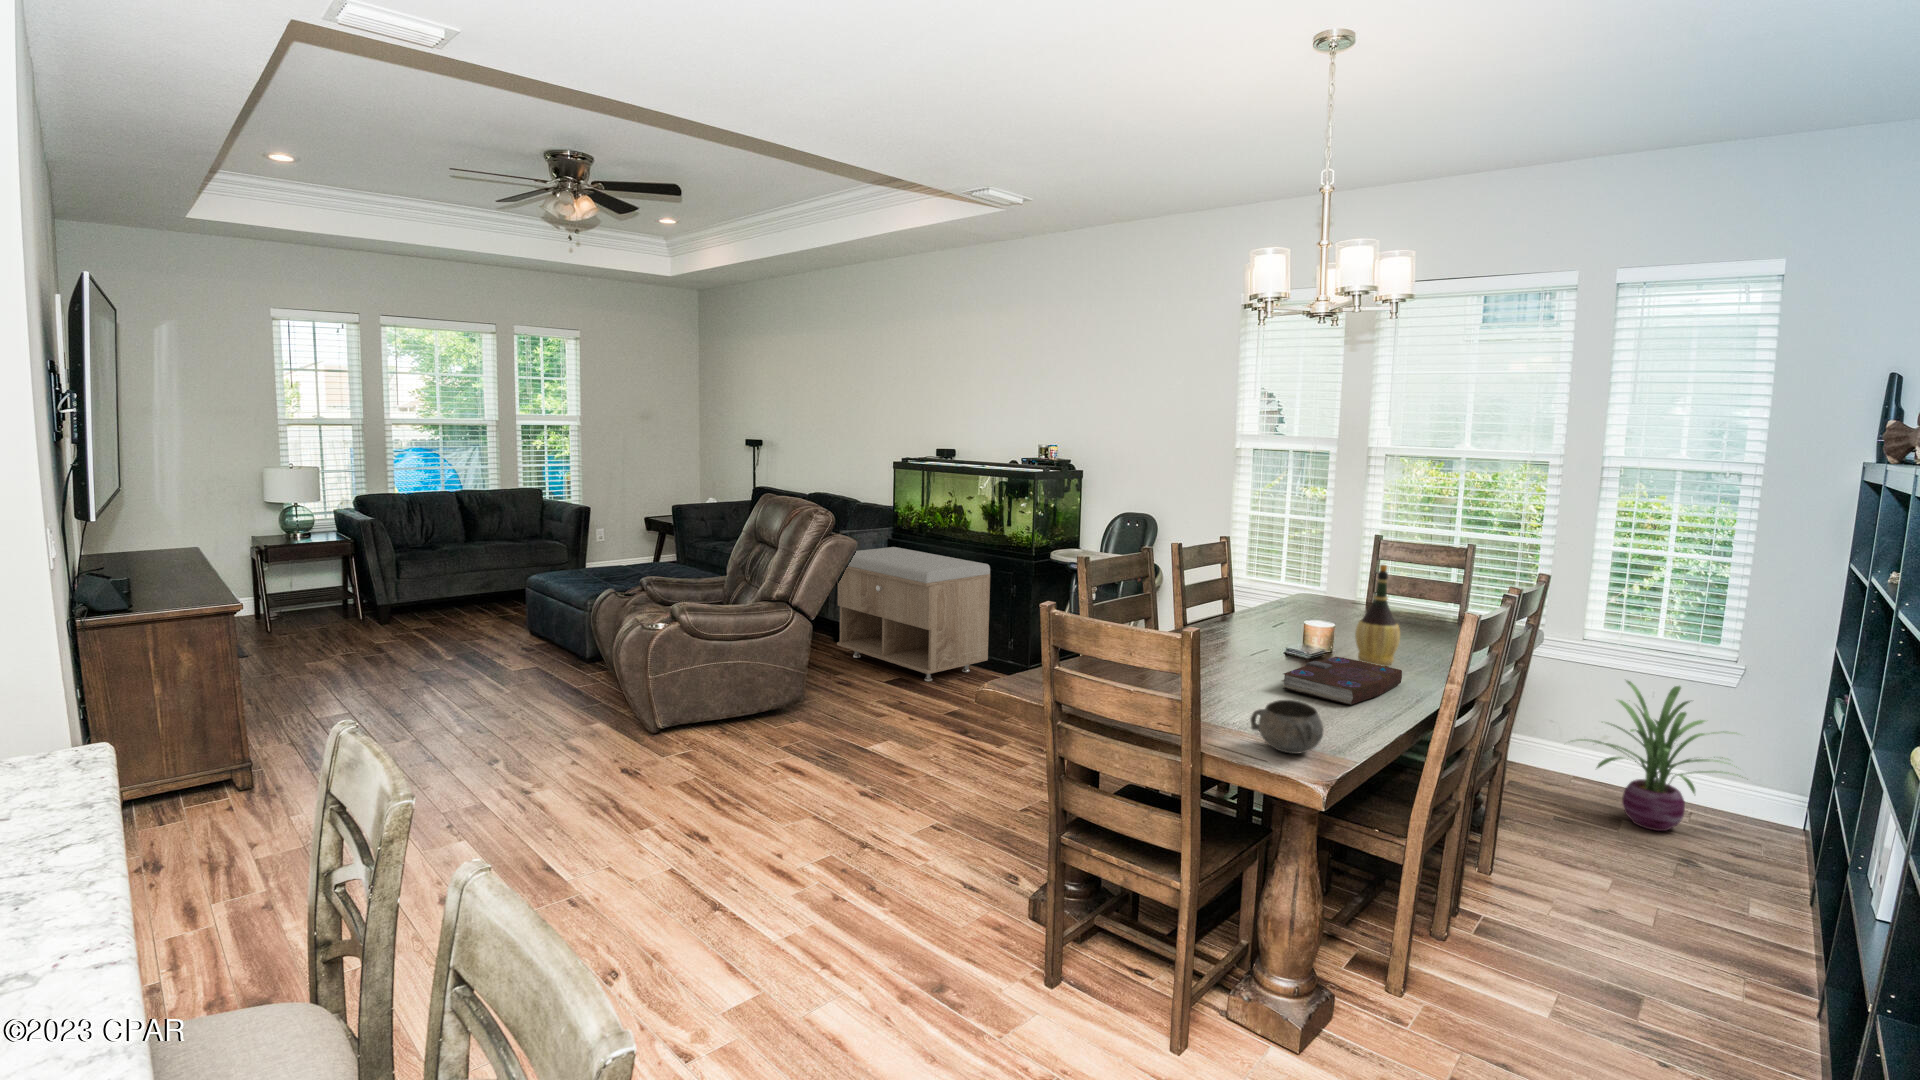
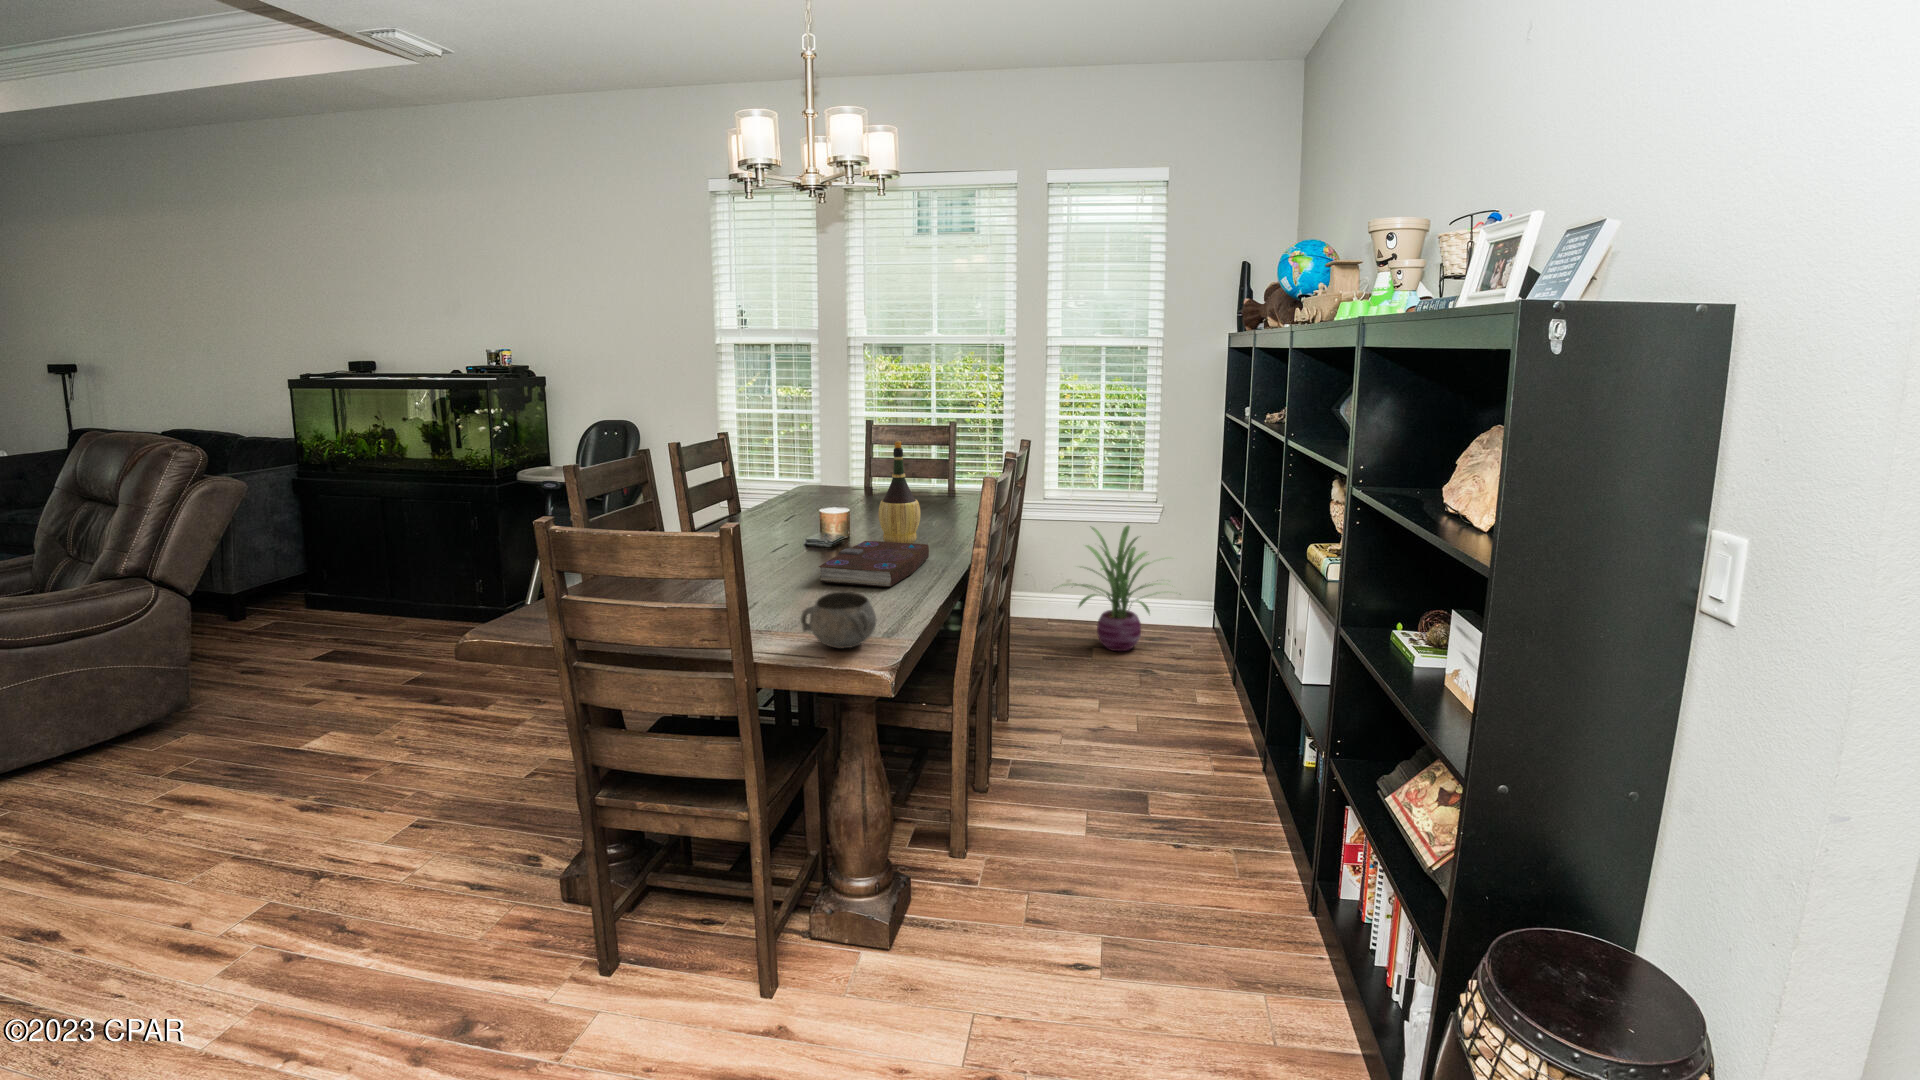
storage bench: present [837,547,990,681] -> none [206,489,458,650]

